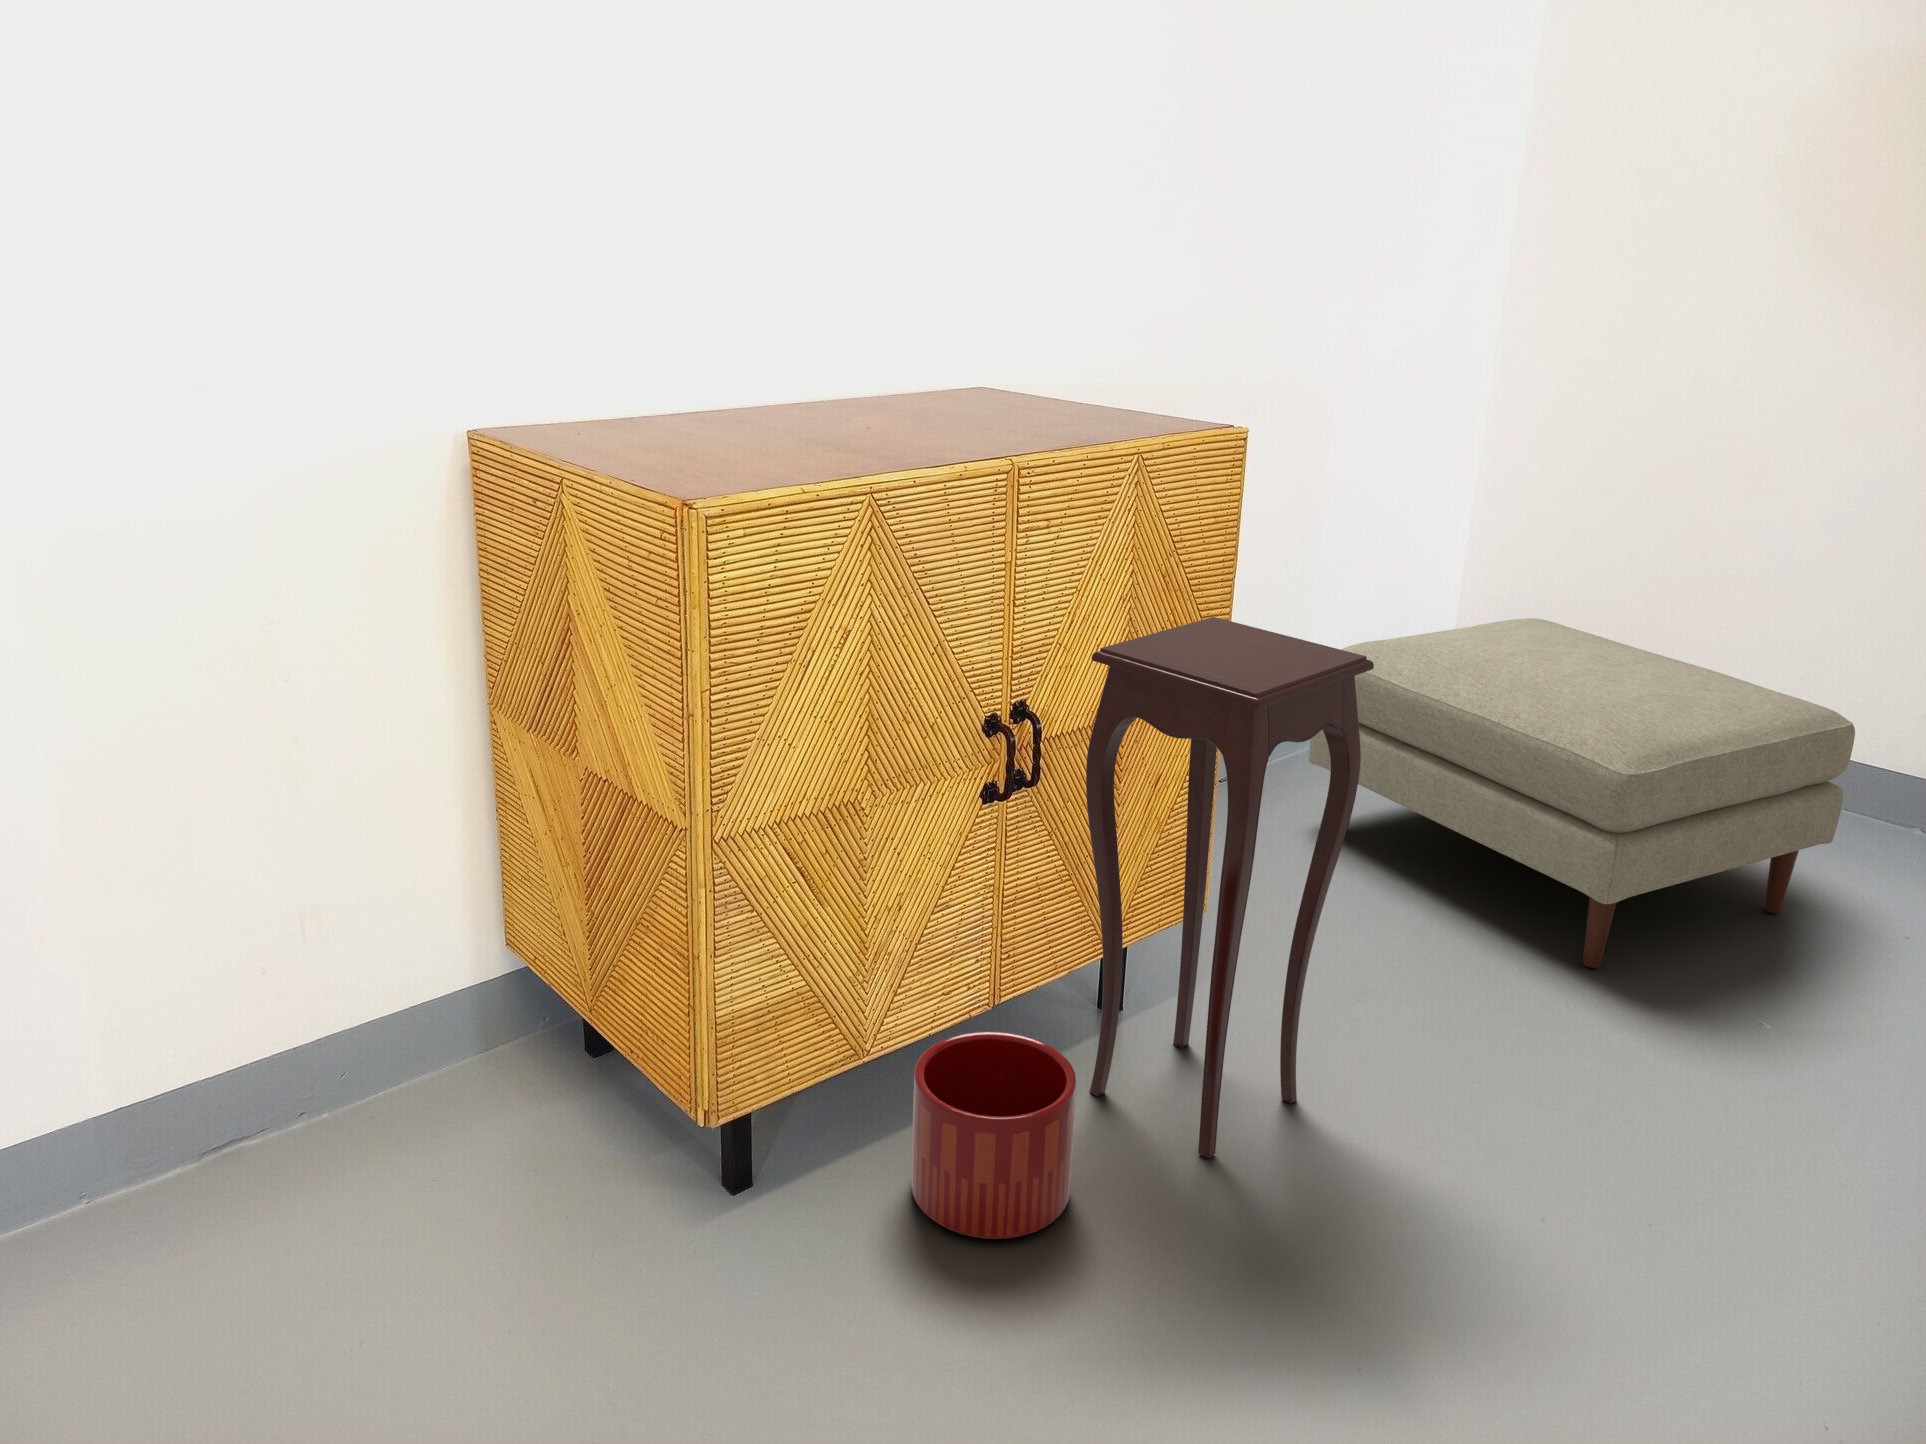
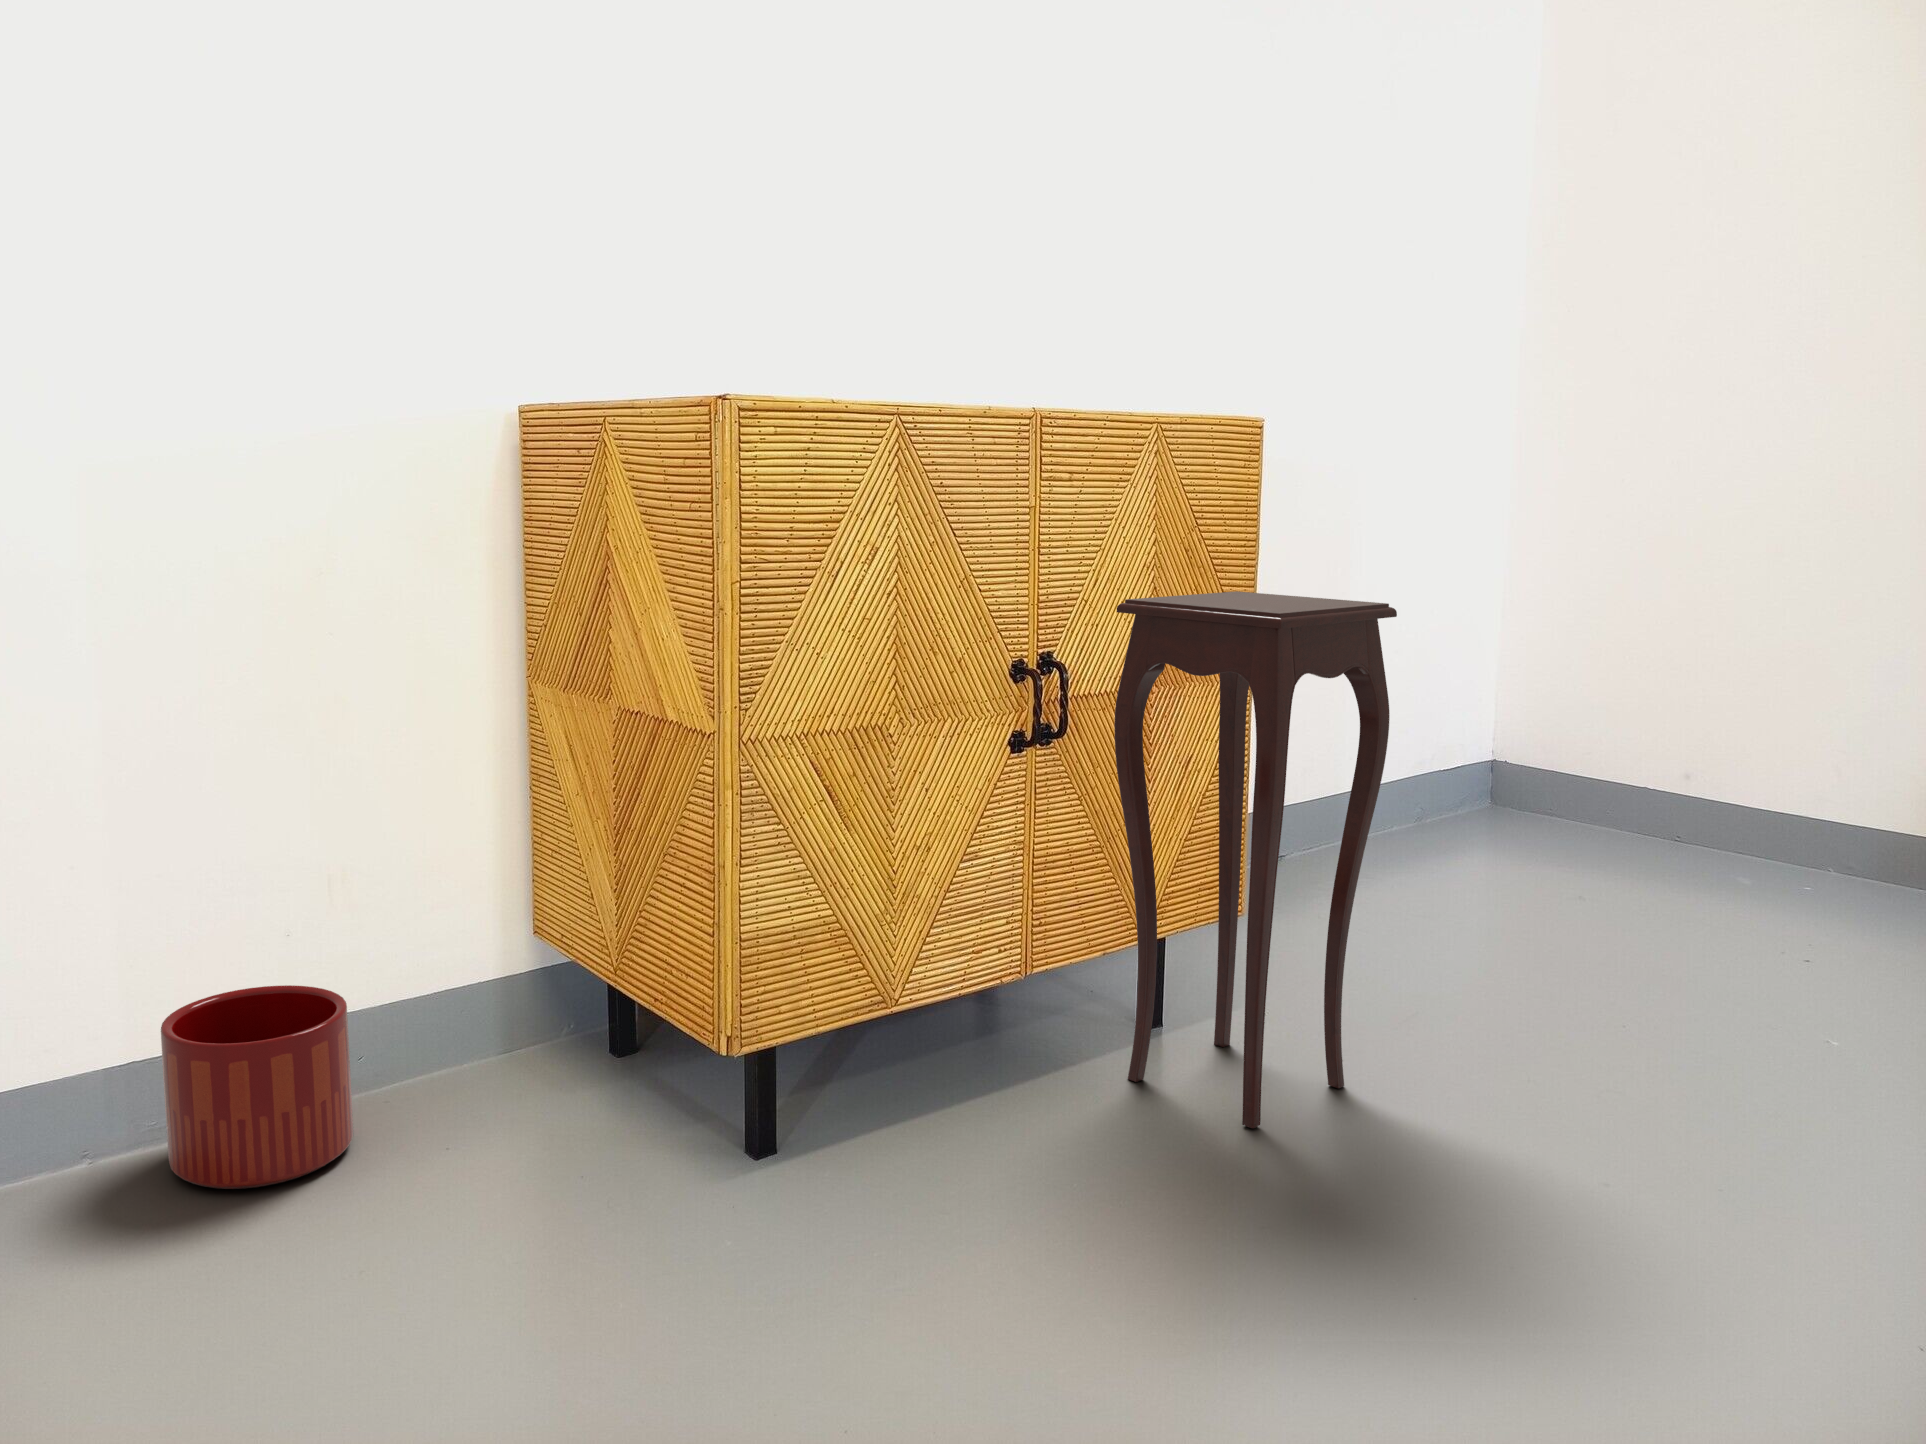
ottoman: present [1309,618,1855,968] -> none [1344,684,1896,990]
planter: present [911,1031,1076,1239] -> present [161,985,353,1189]

